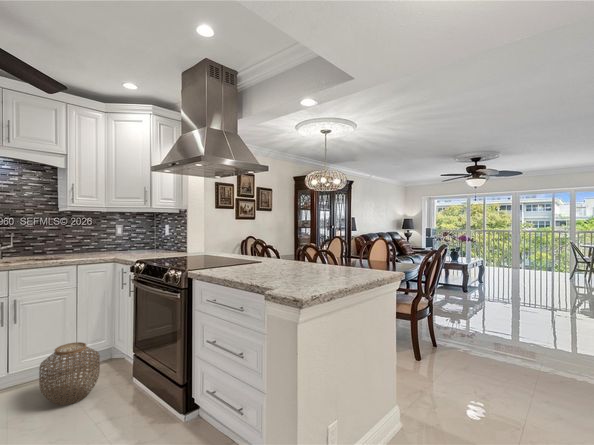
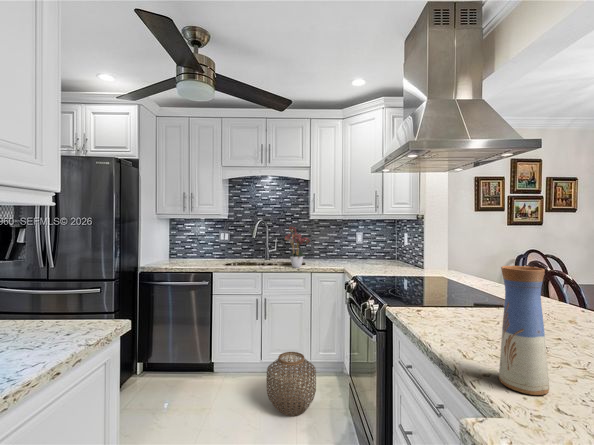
flower arrangement: none [44,215,82,261] -> present [285,226,310,268]
vase: none [270,232,287,284] -> present [499,266,549,395]

